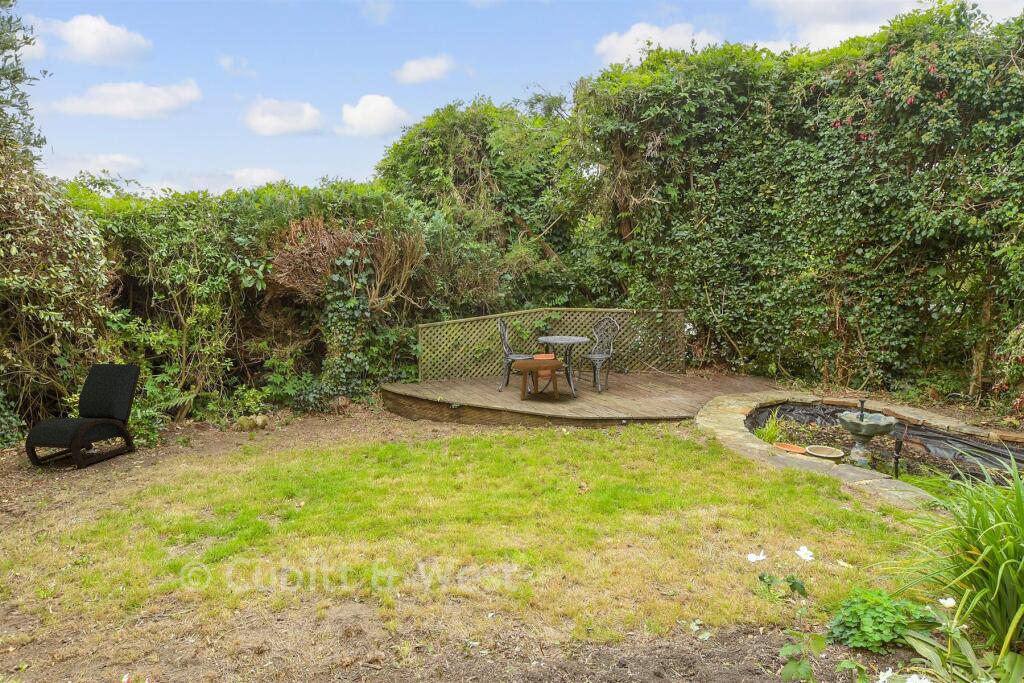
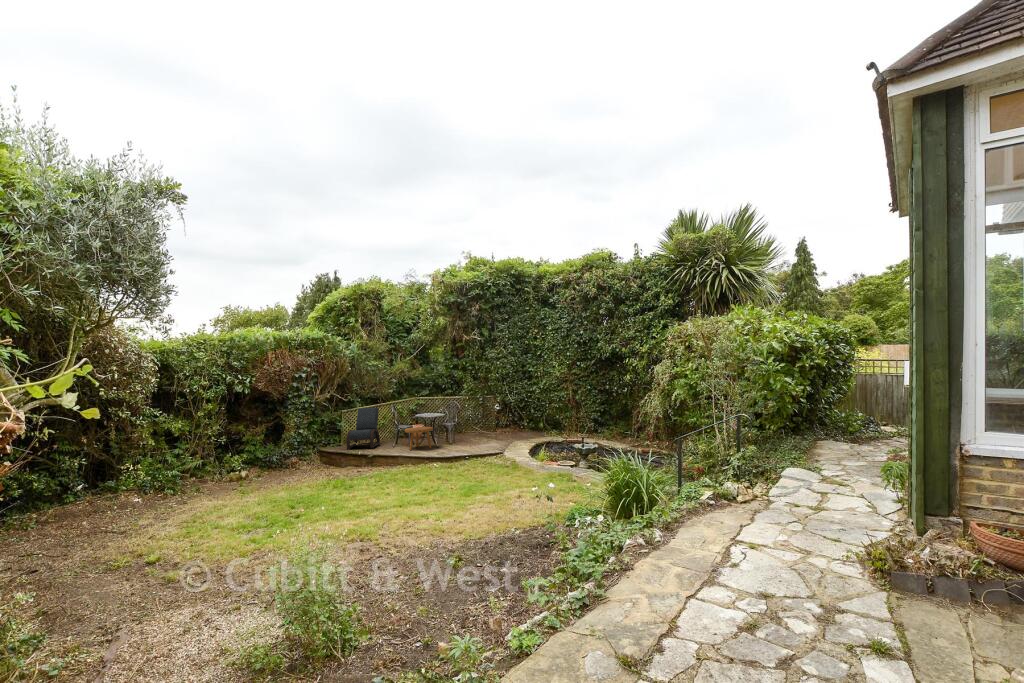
lounge chair: present [25,364,141,468] -> present [346,408,380,450]

